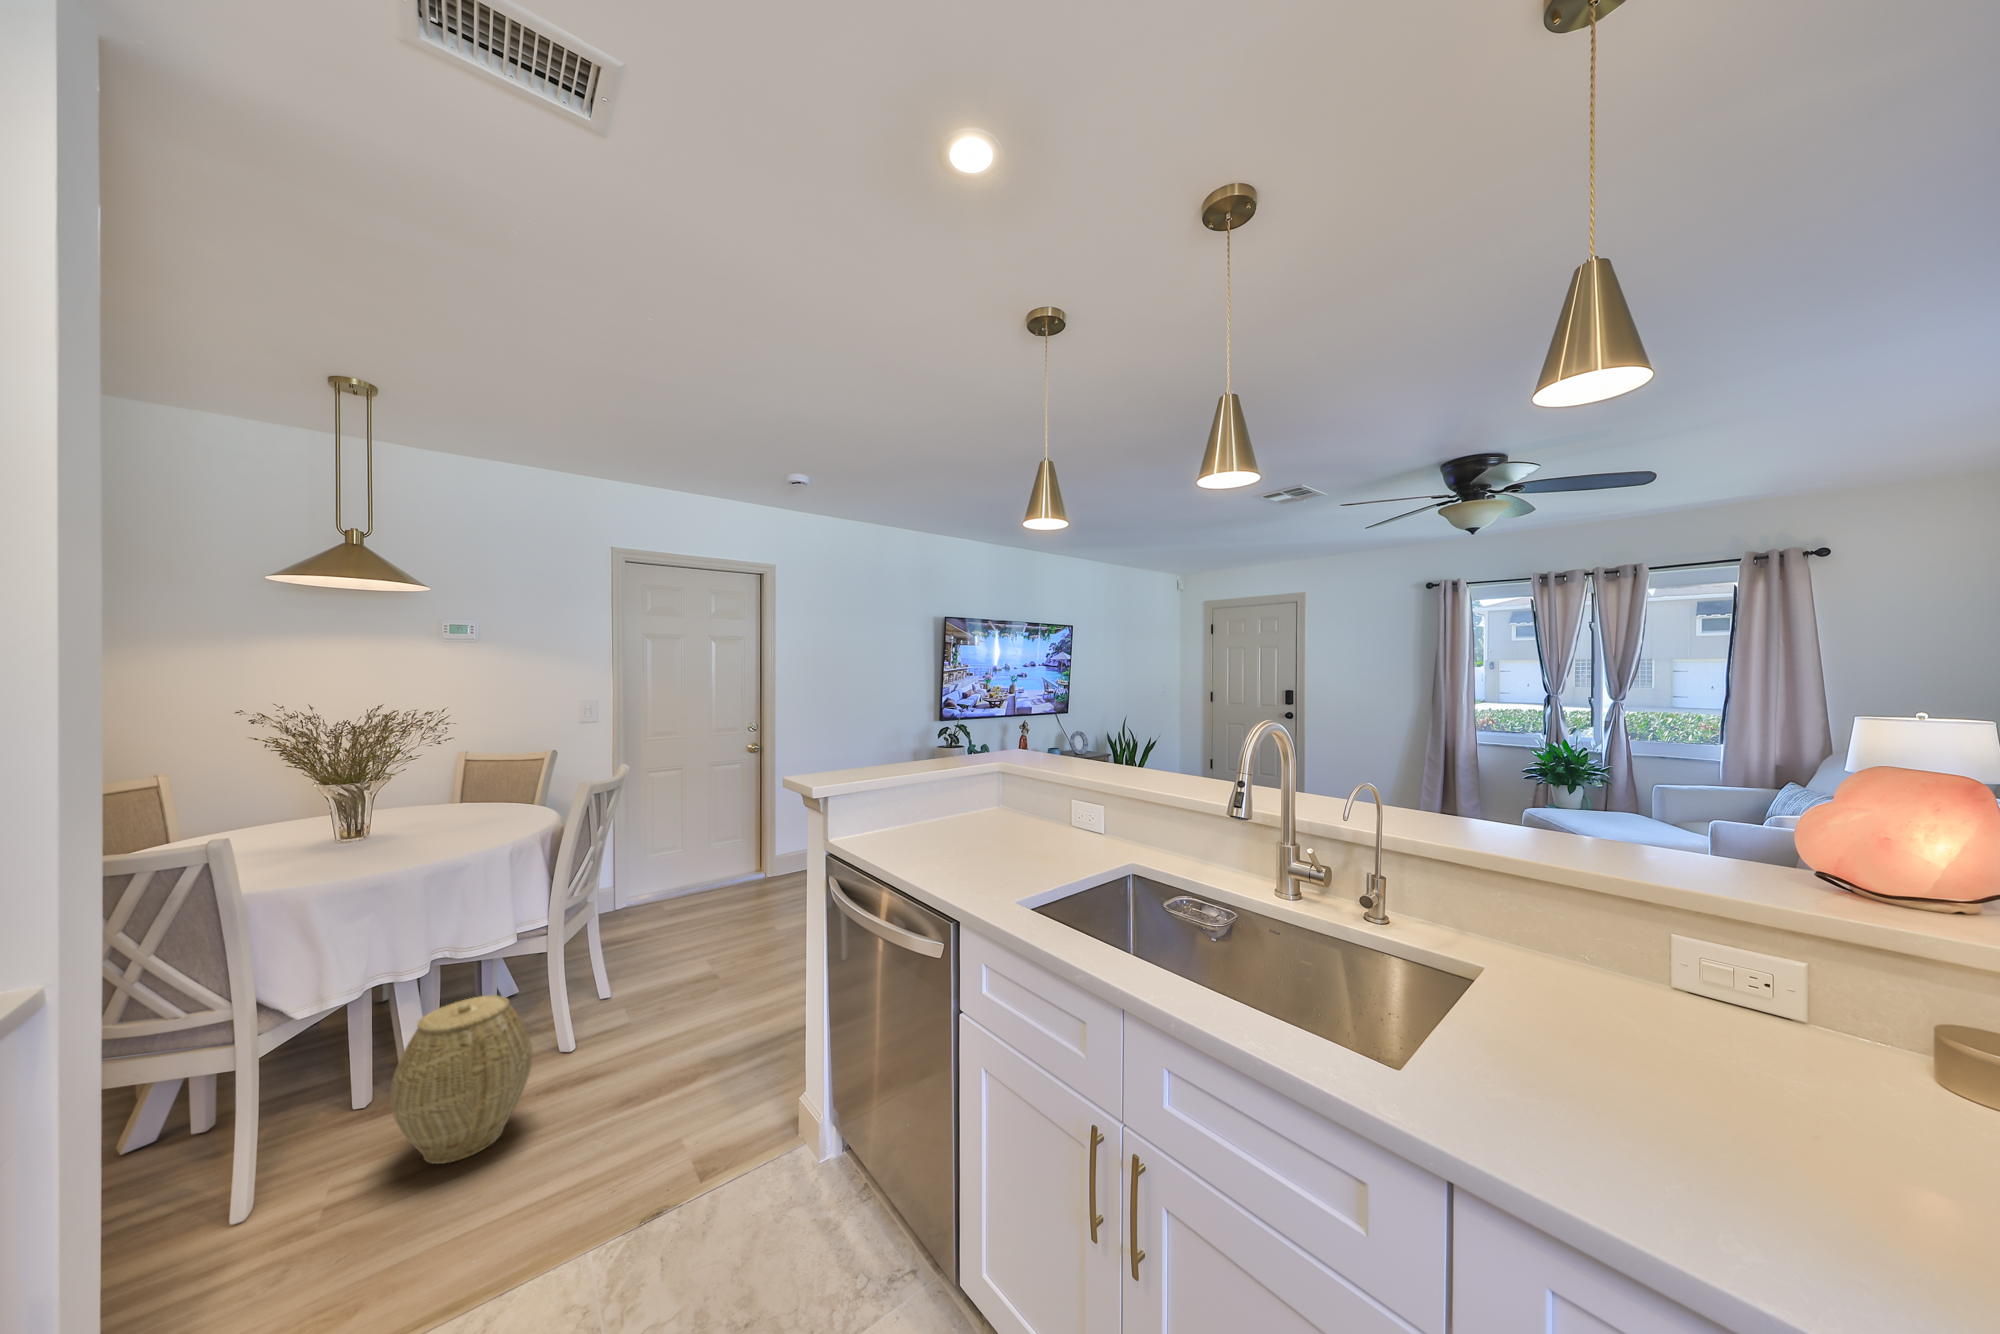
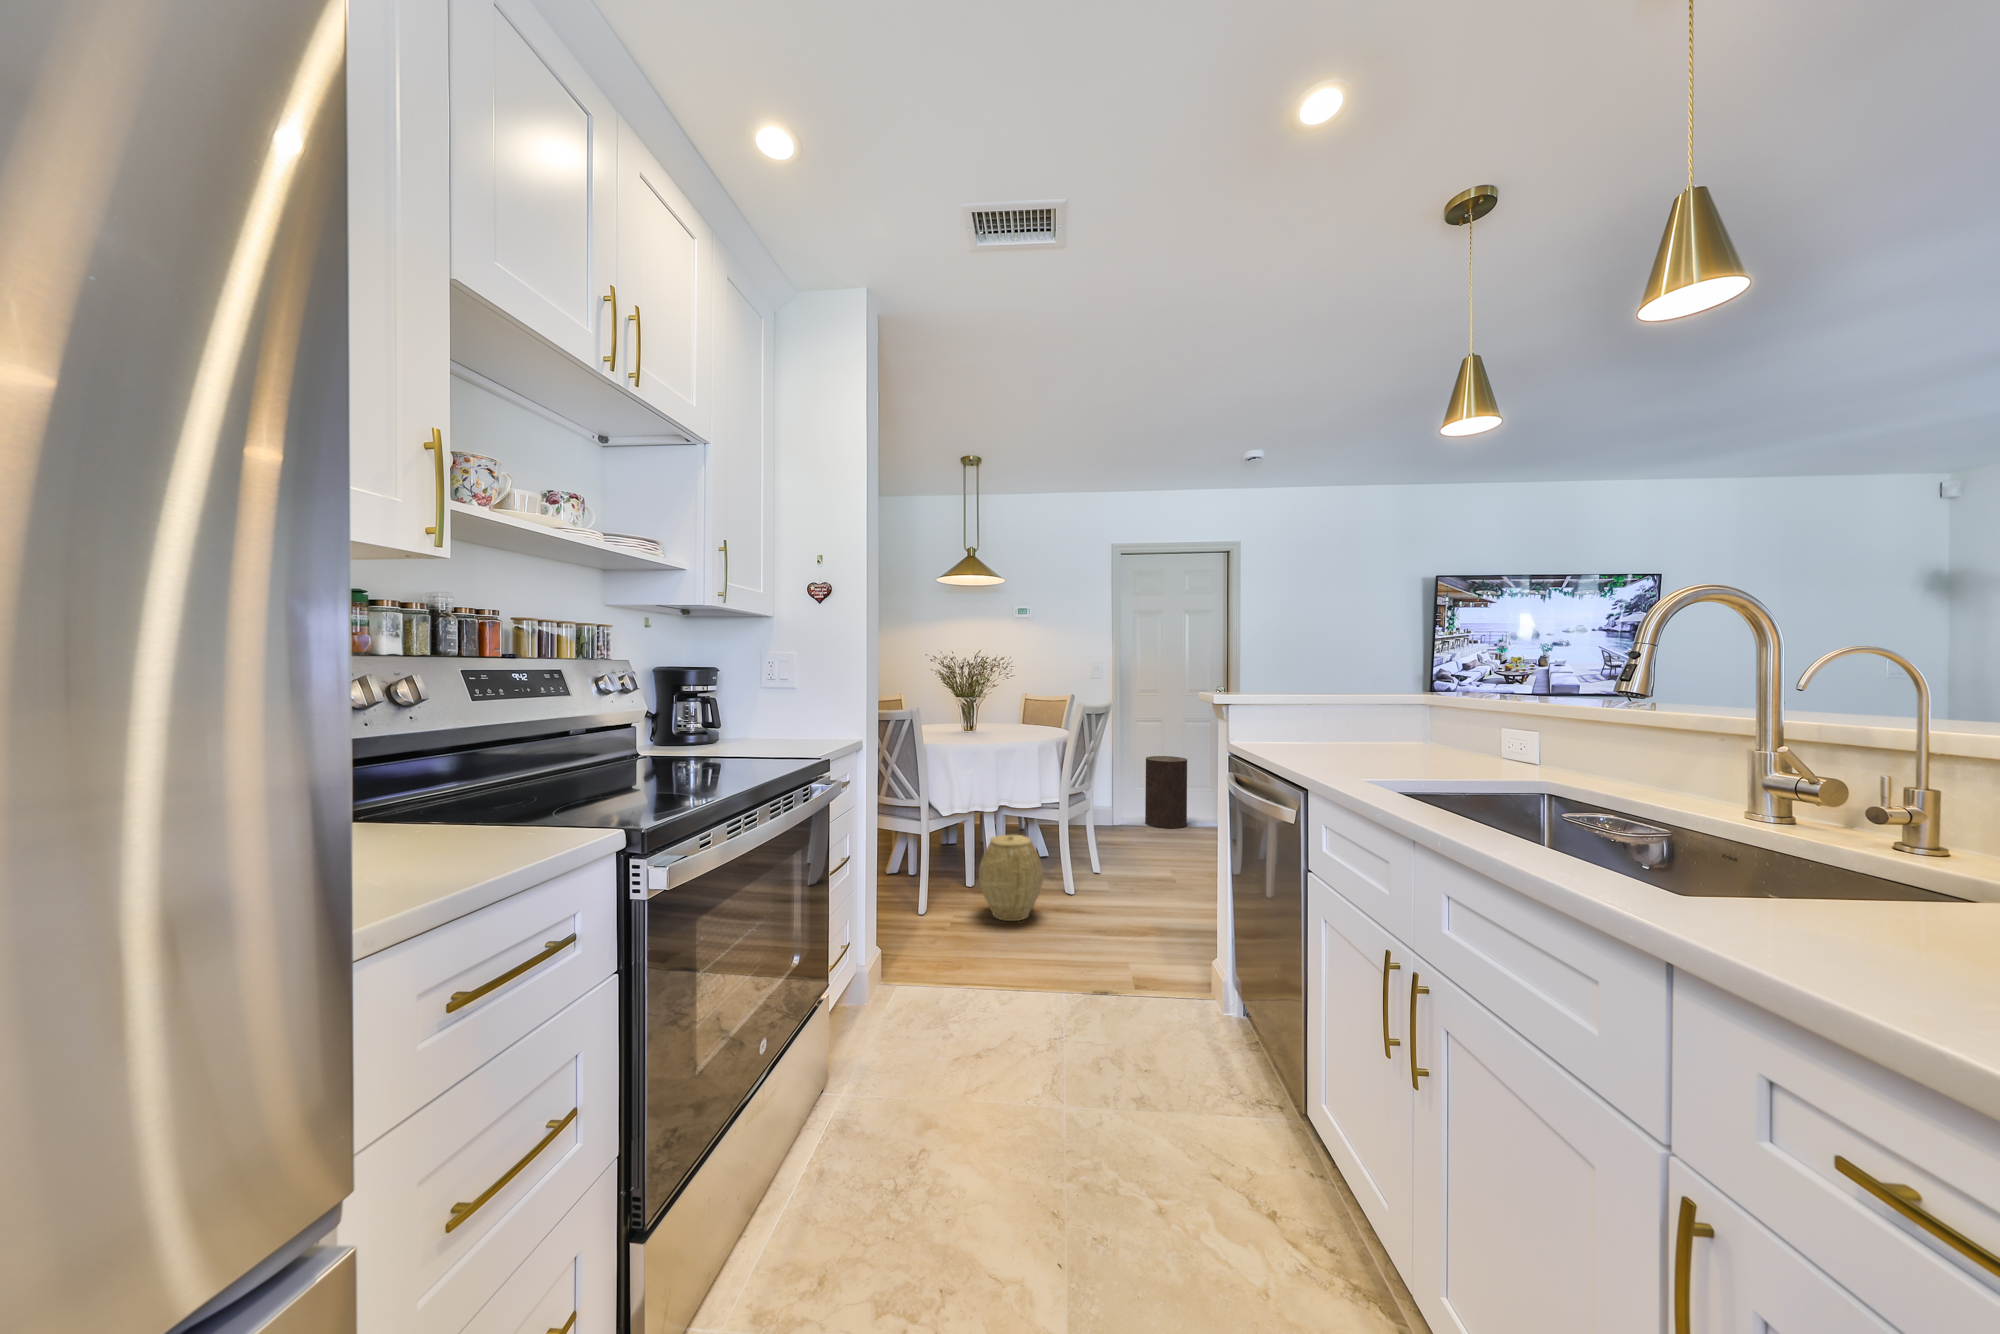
stool: none [659,813,714,905] -> present [1145,756,1187,828]

